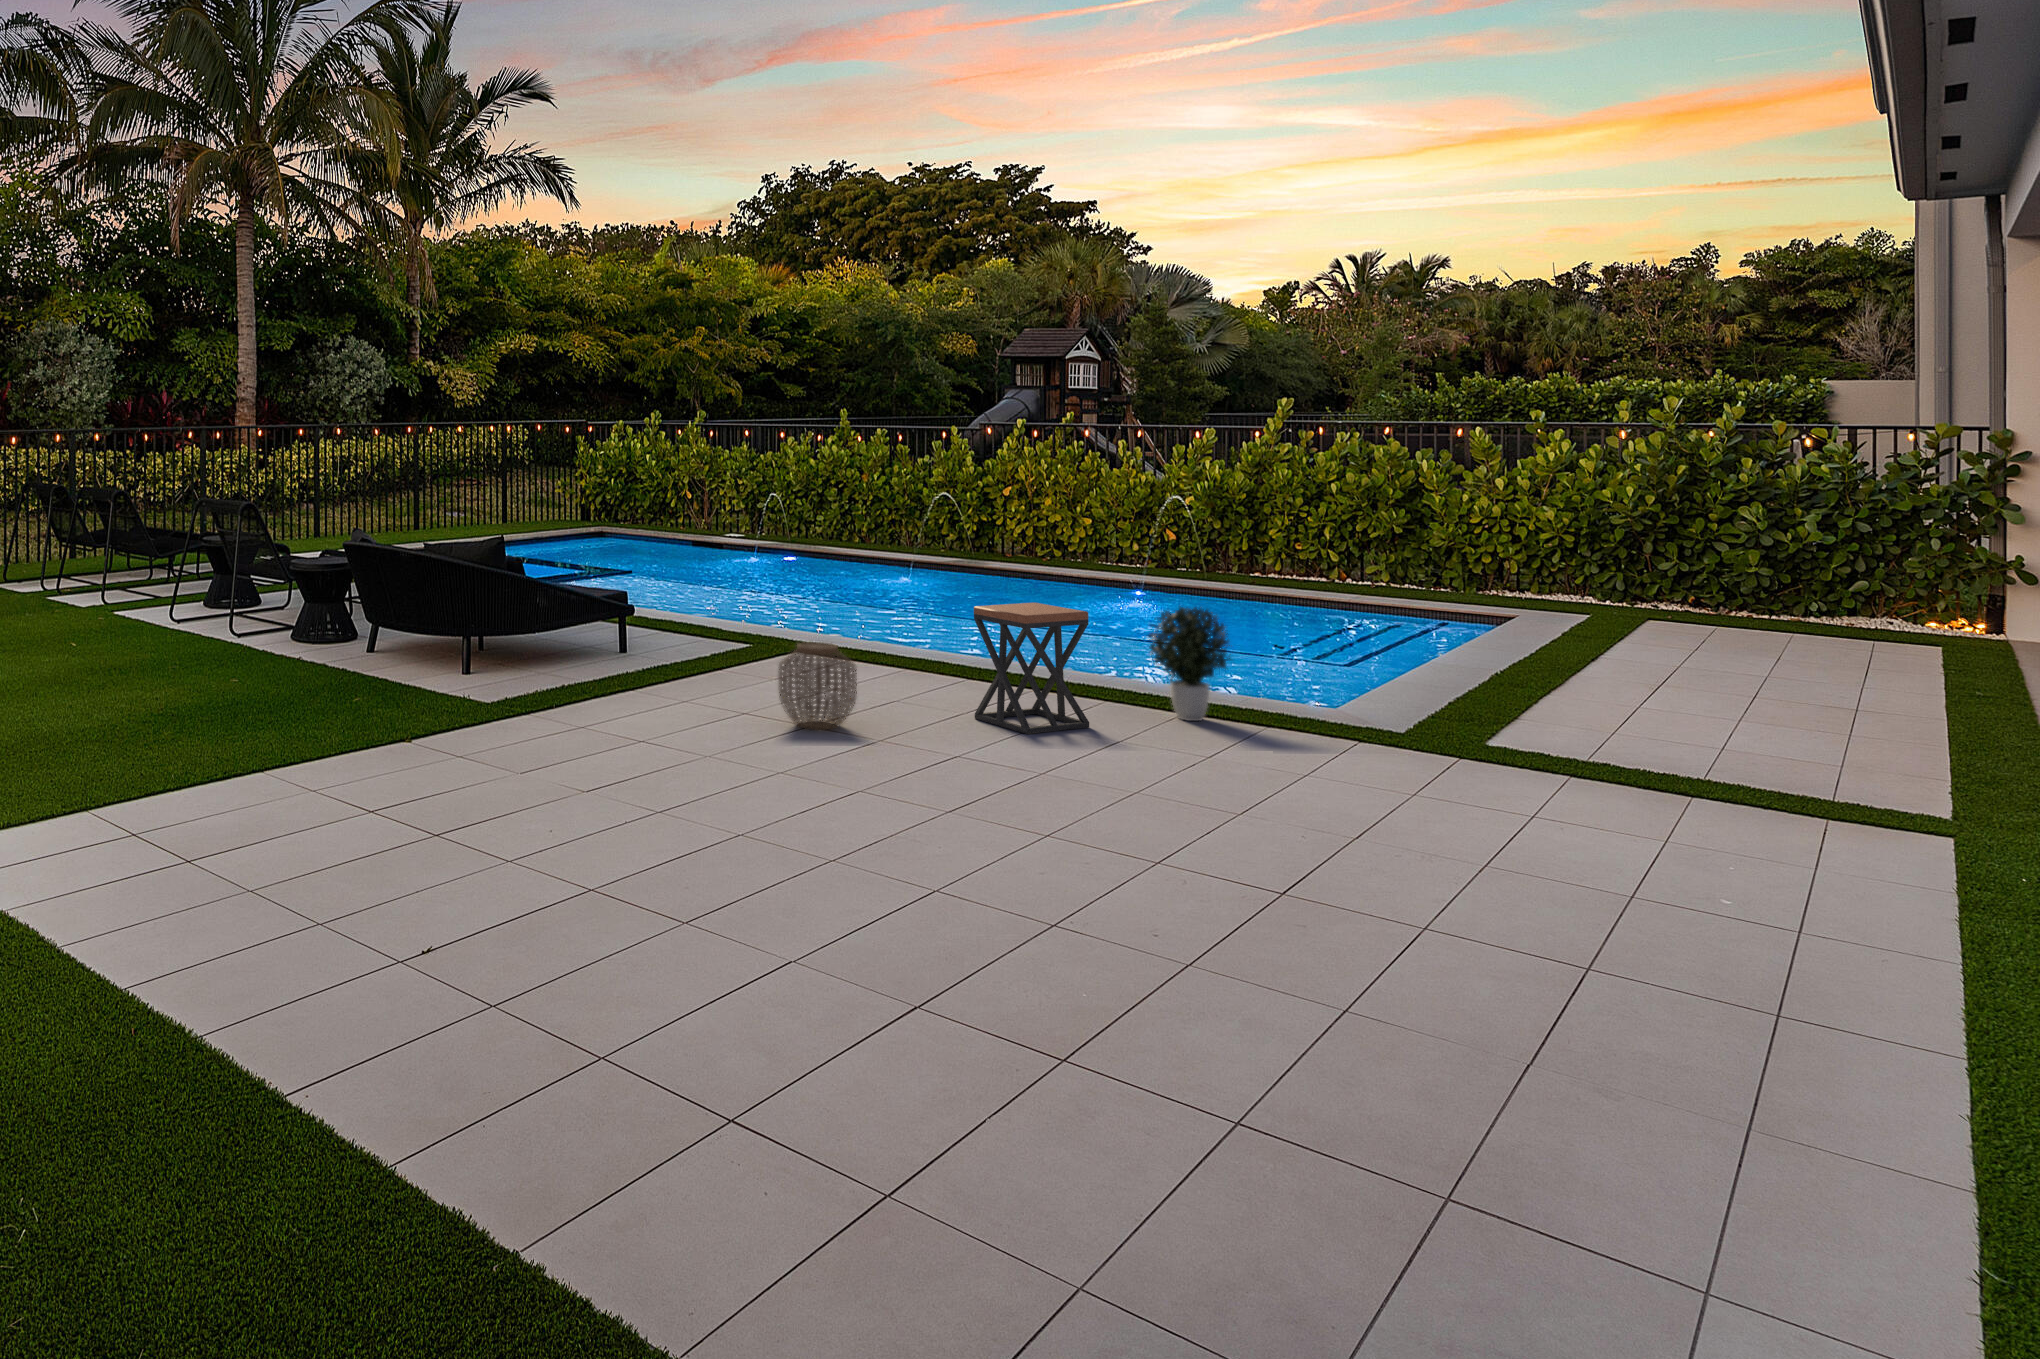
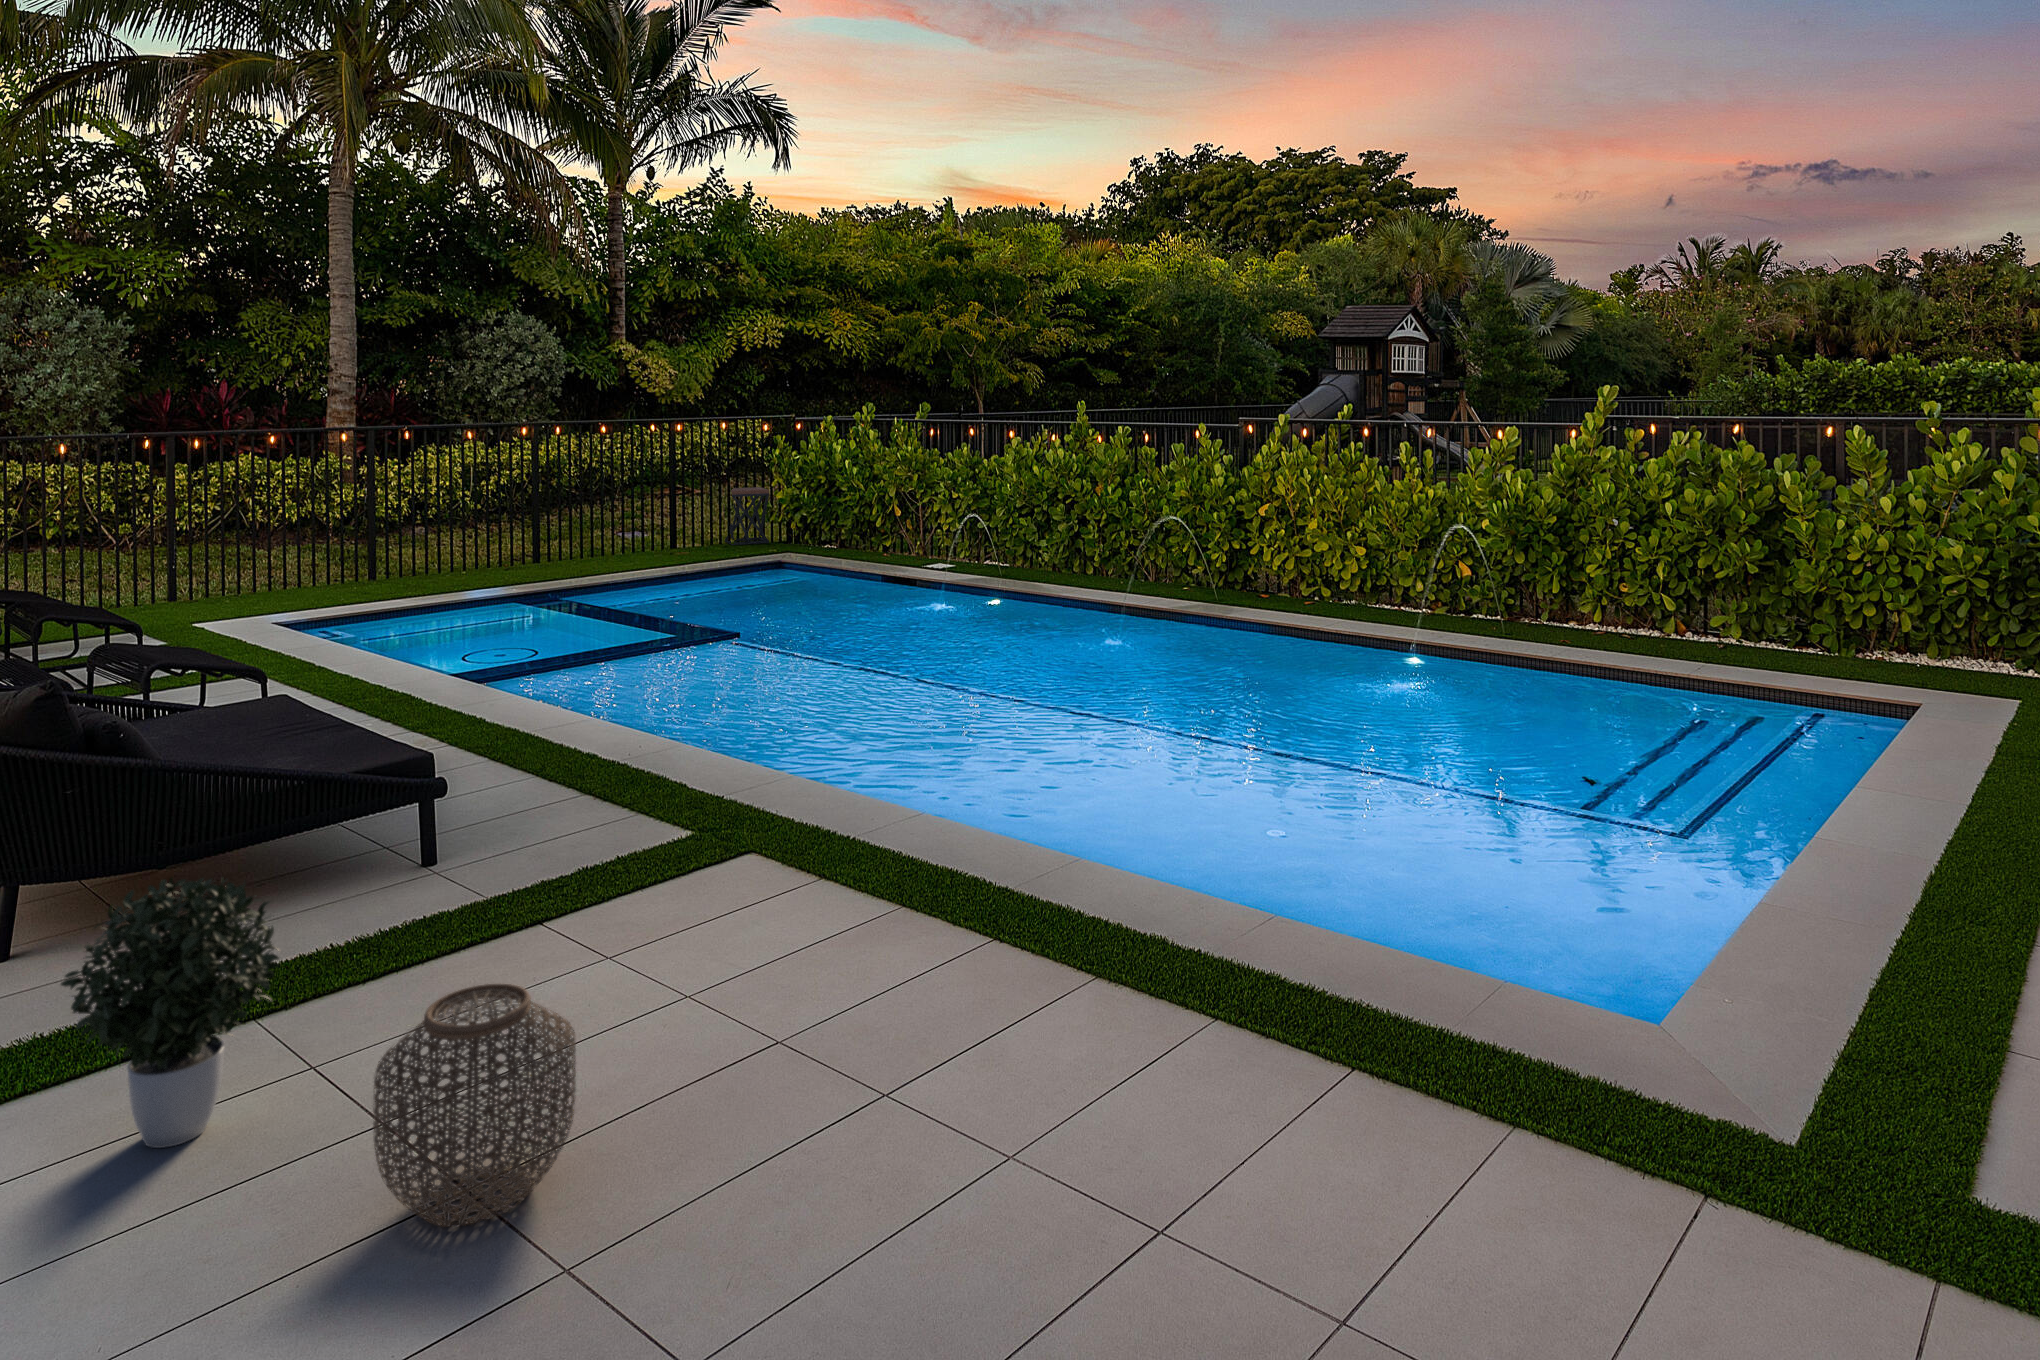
stool: present [974,603,1089,734] -> present [725,487,769,545]
potted plant: present [1148,607,1230,721] -> present [61,878,280,1148]

